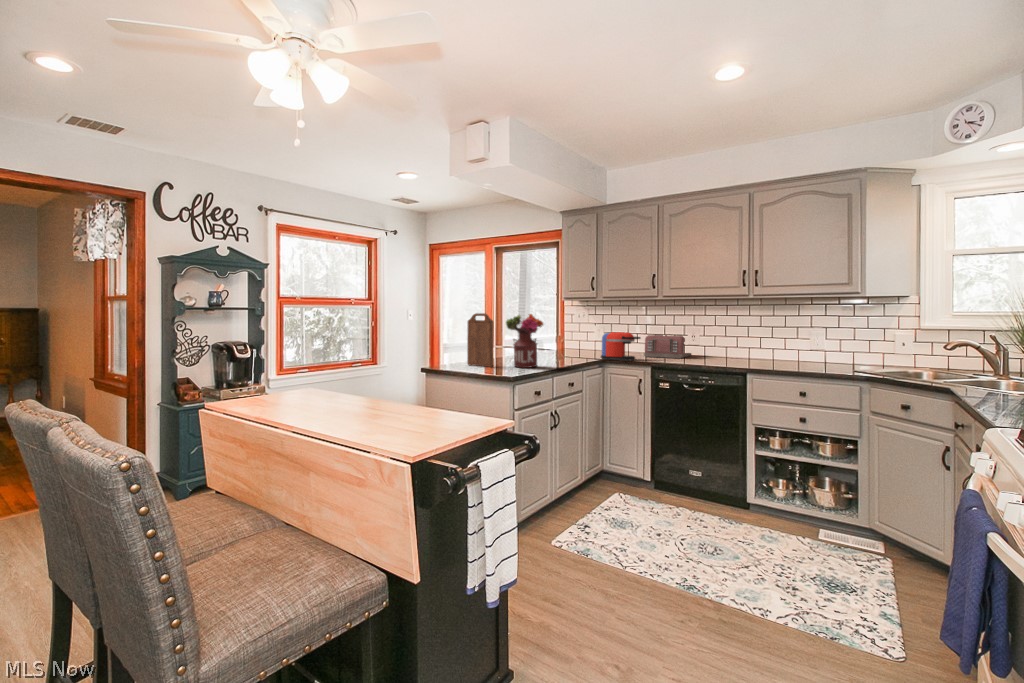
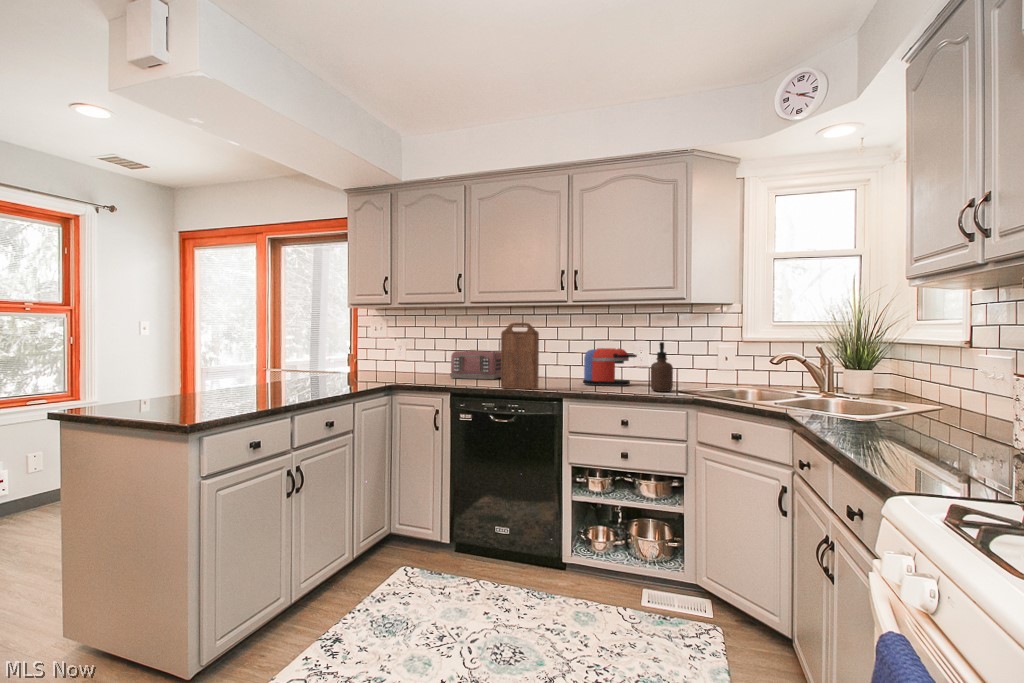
cutting board: present [467,313,494,367] -> present [501,323,539,389]
flower arrangement: present [506,314,543,368] -> none [222,321,286,402]
soap dispenser: none [827,330,848,370] -> present [651,342,673,392]
coffee maker: present [601,332,640,360] -> present [583,348,637,386]

